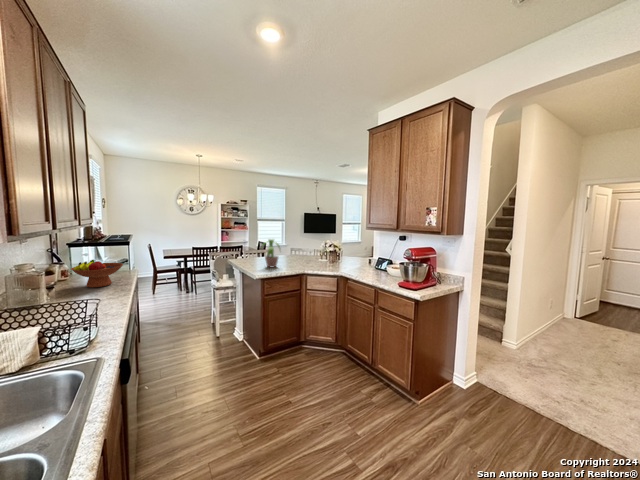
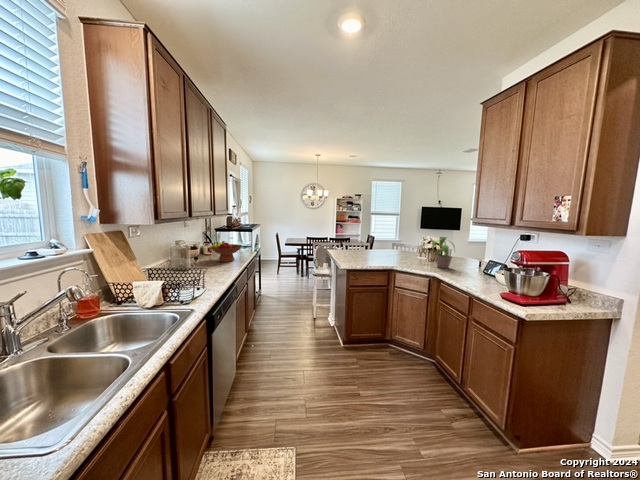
potted plant: present [265,239,279,267] -> present [432,237,454,268]

